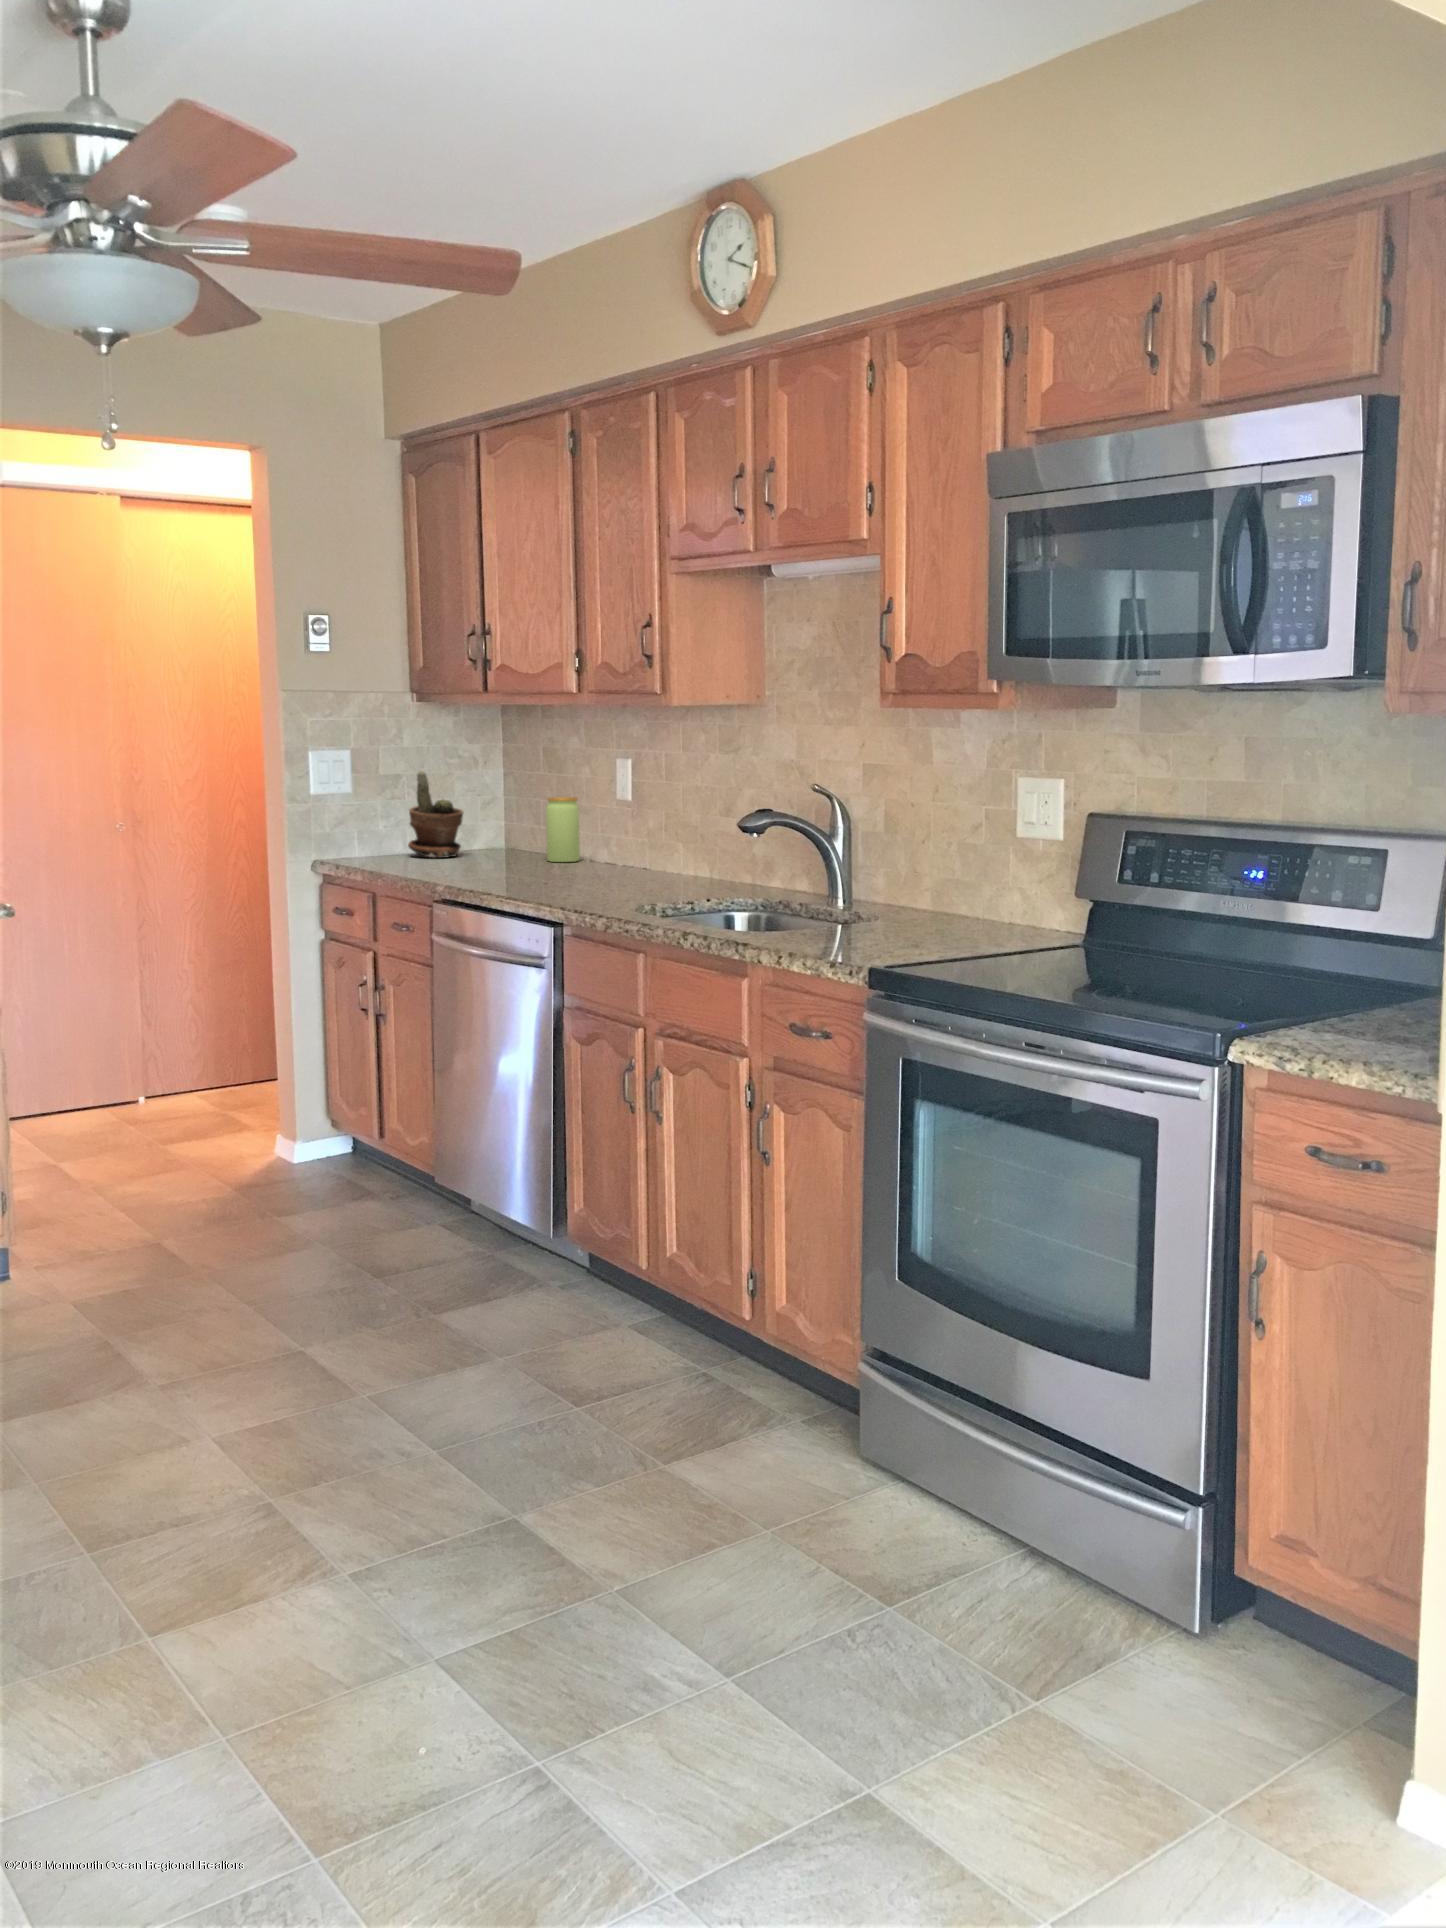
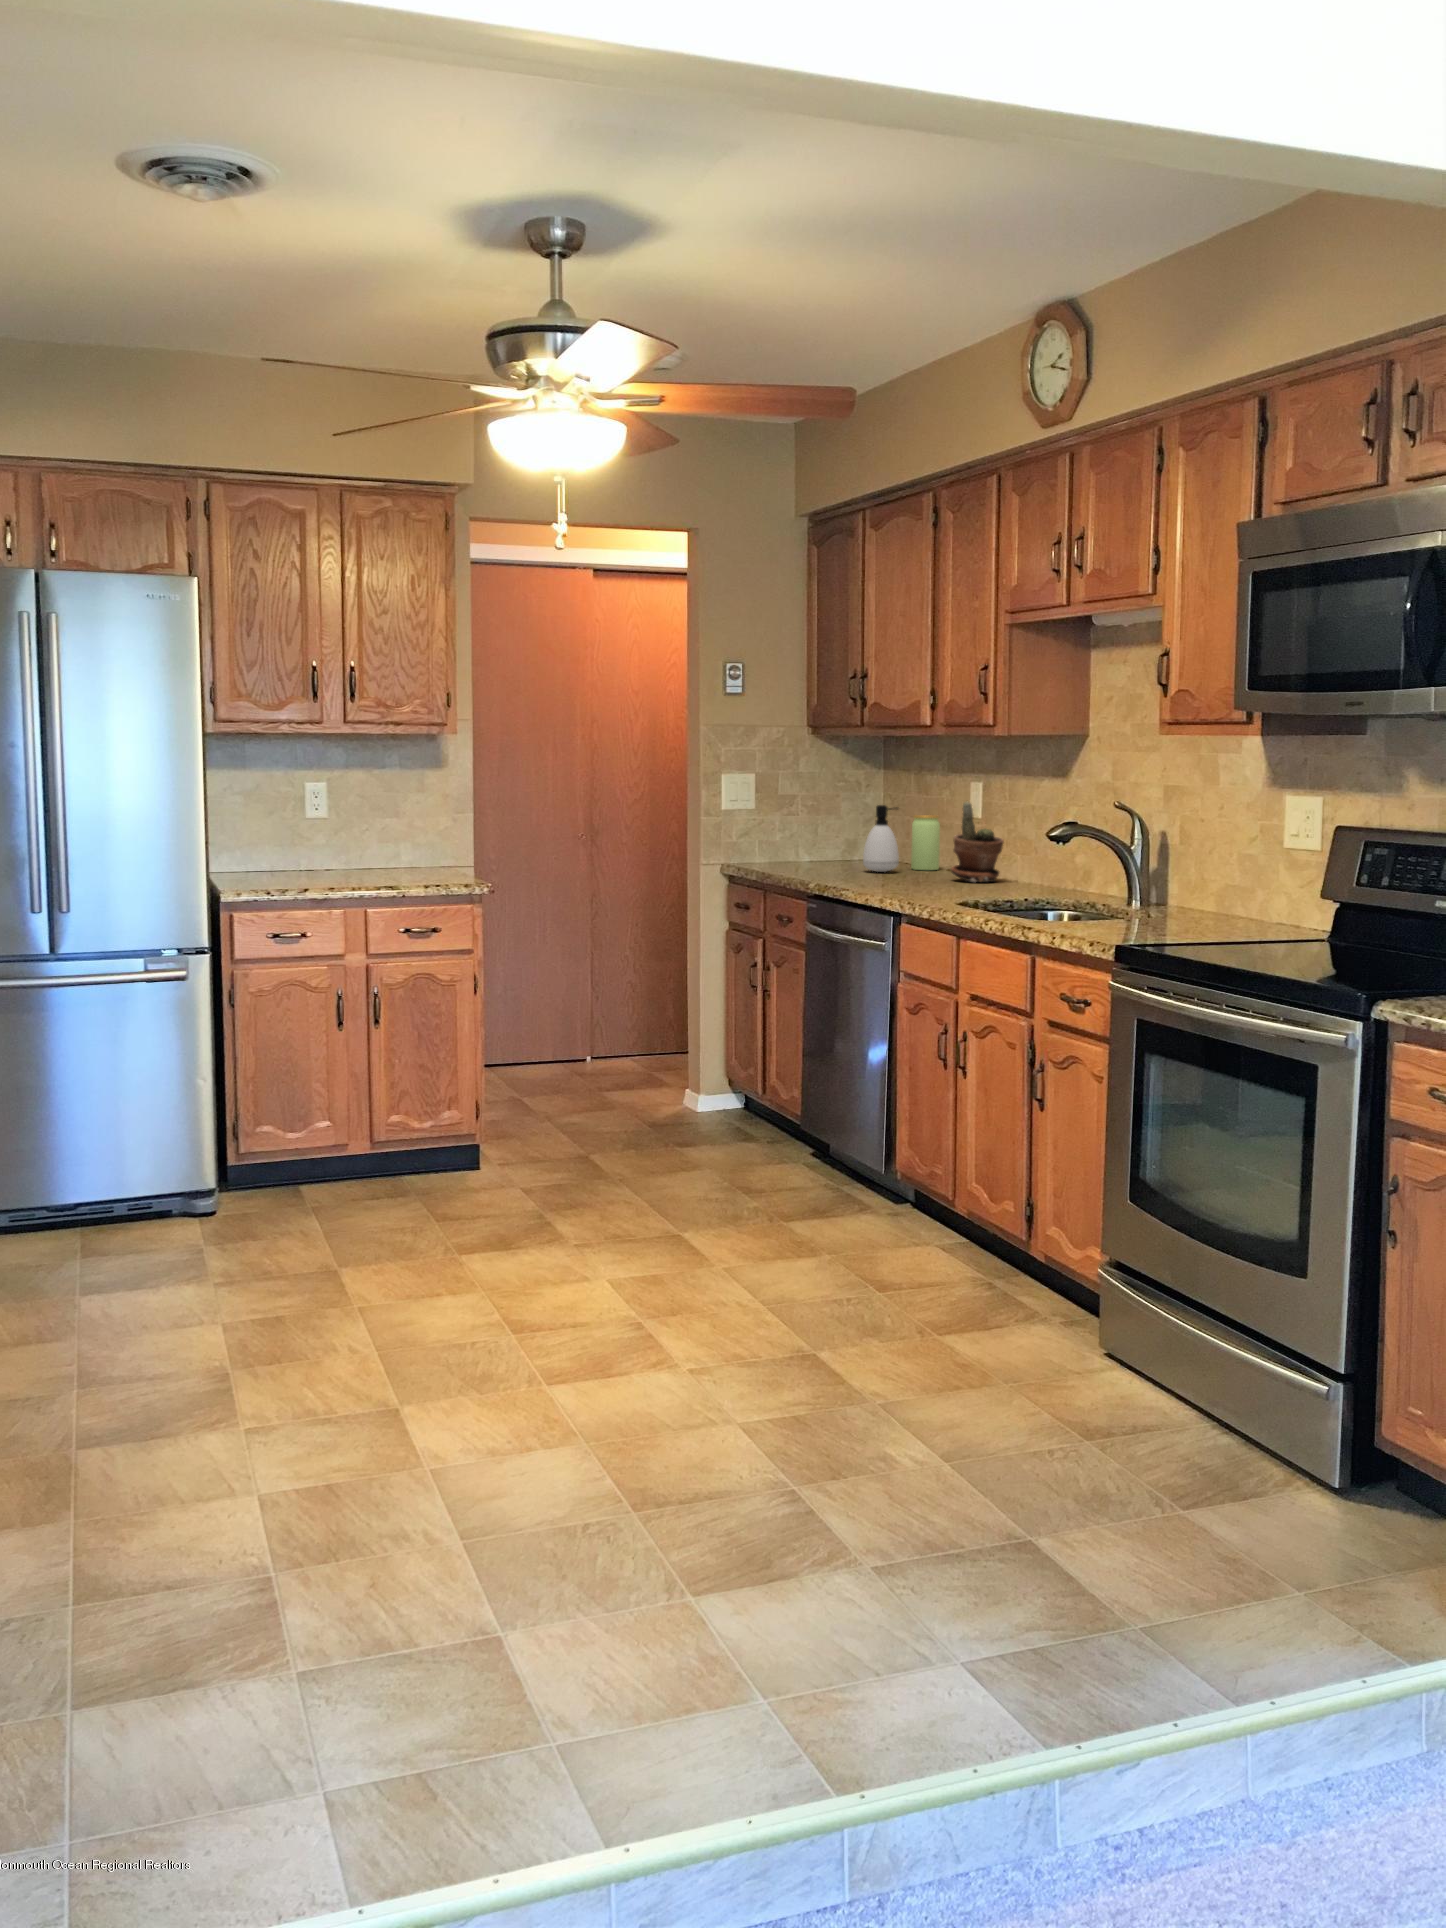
potted plant: present [408,771,463,858] -> present [951,802,1004,882]
soap dispenser: none [492,787,535,866] -> present [863,805,899,872]

